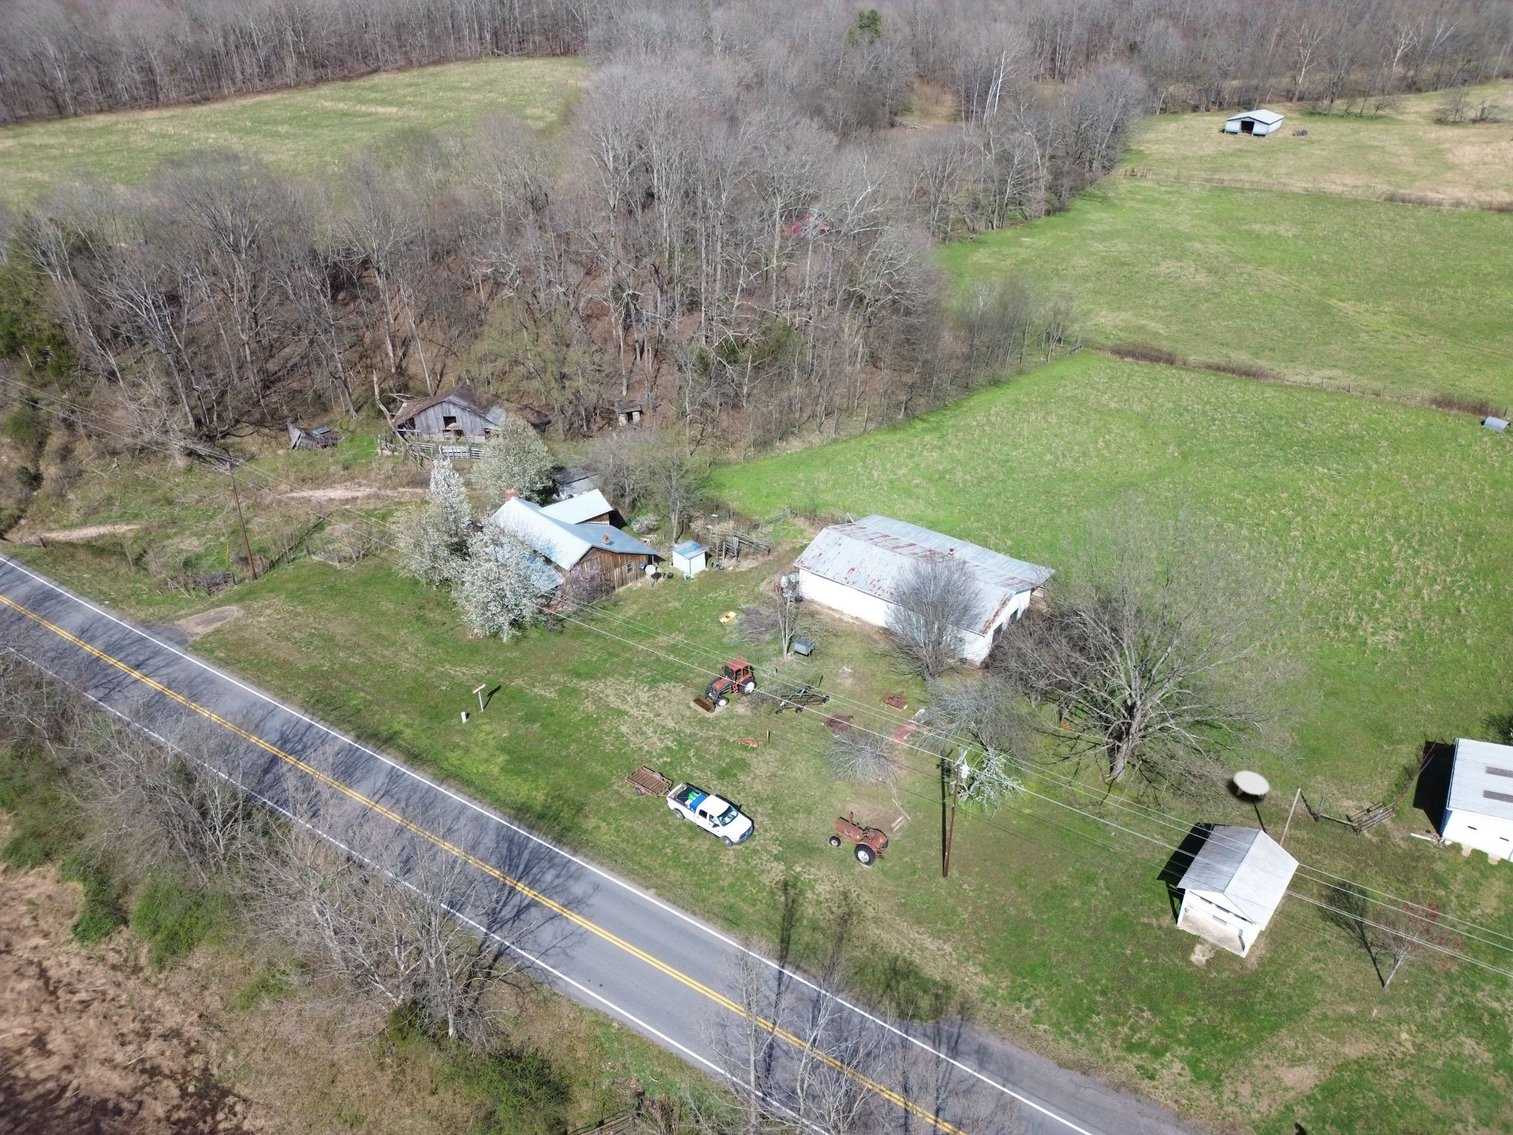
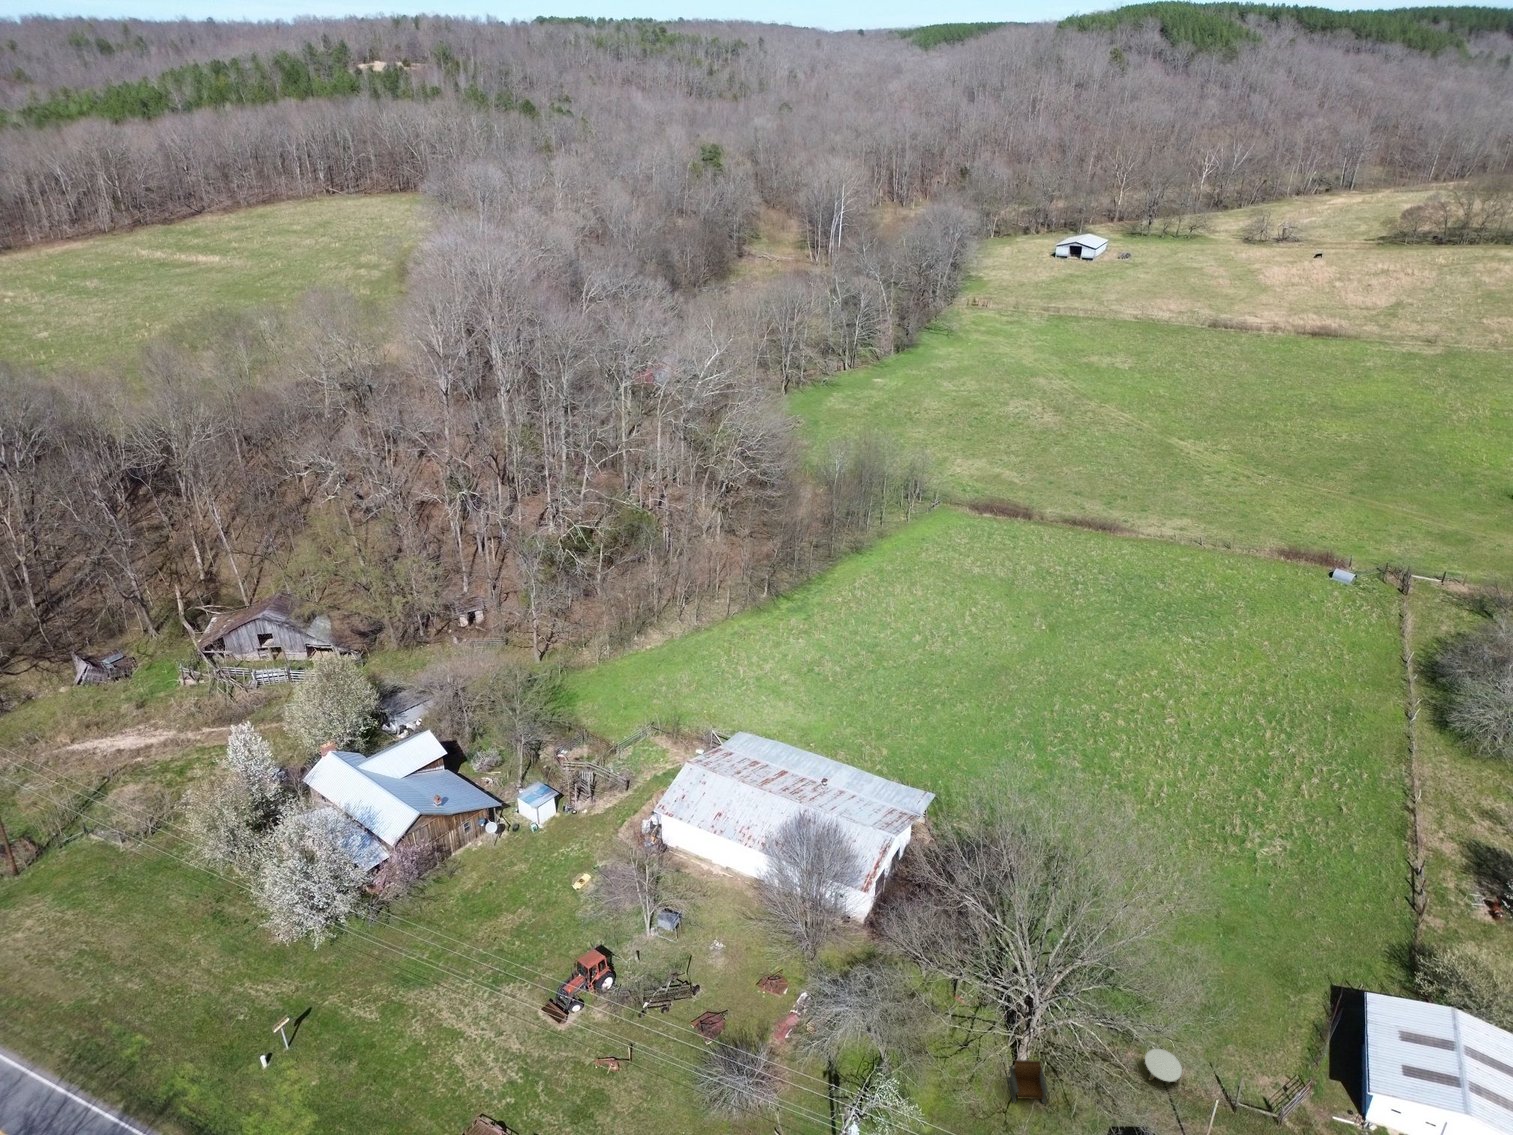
lounge chair: none [1103,764,1141,802] -> present [1007,1060,1048,1104]

